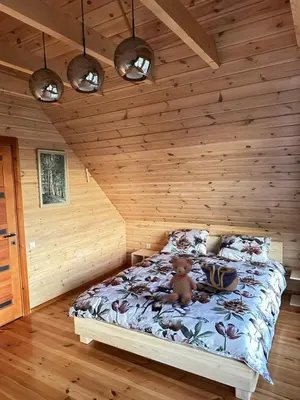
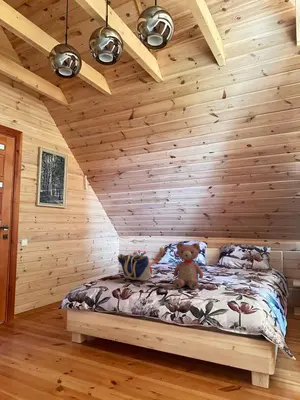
tote bag: present [200,263,239,291] -> present [118,254,154,281]

